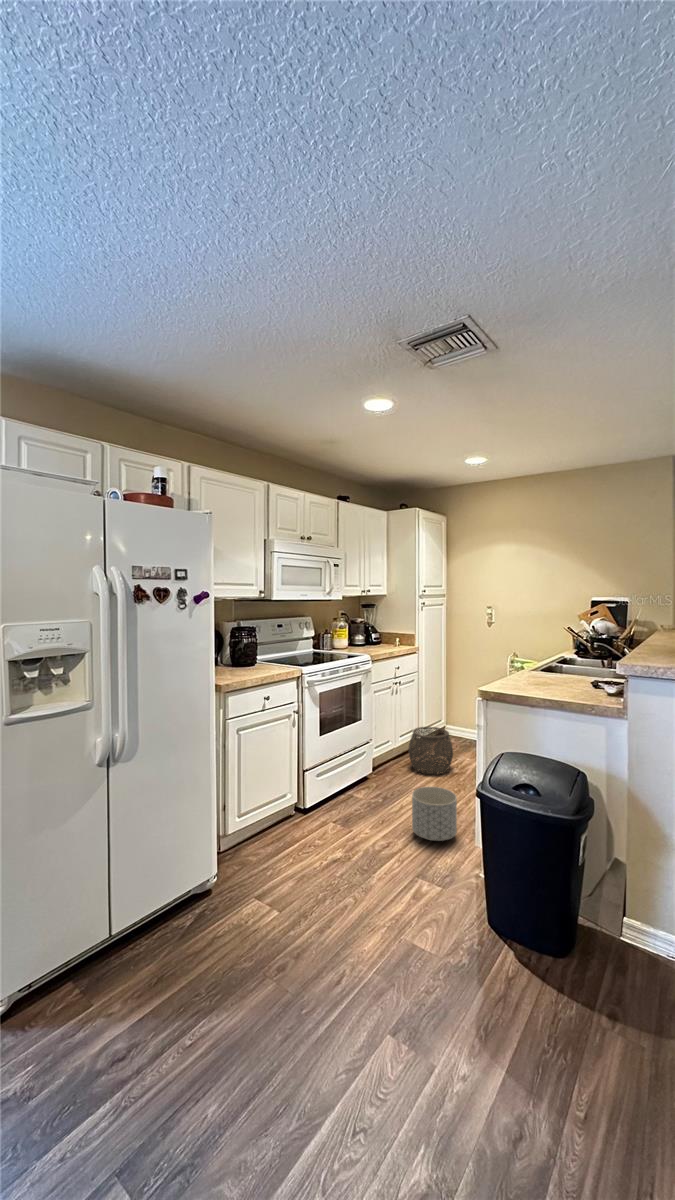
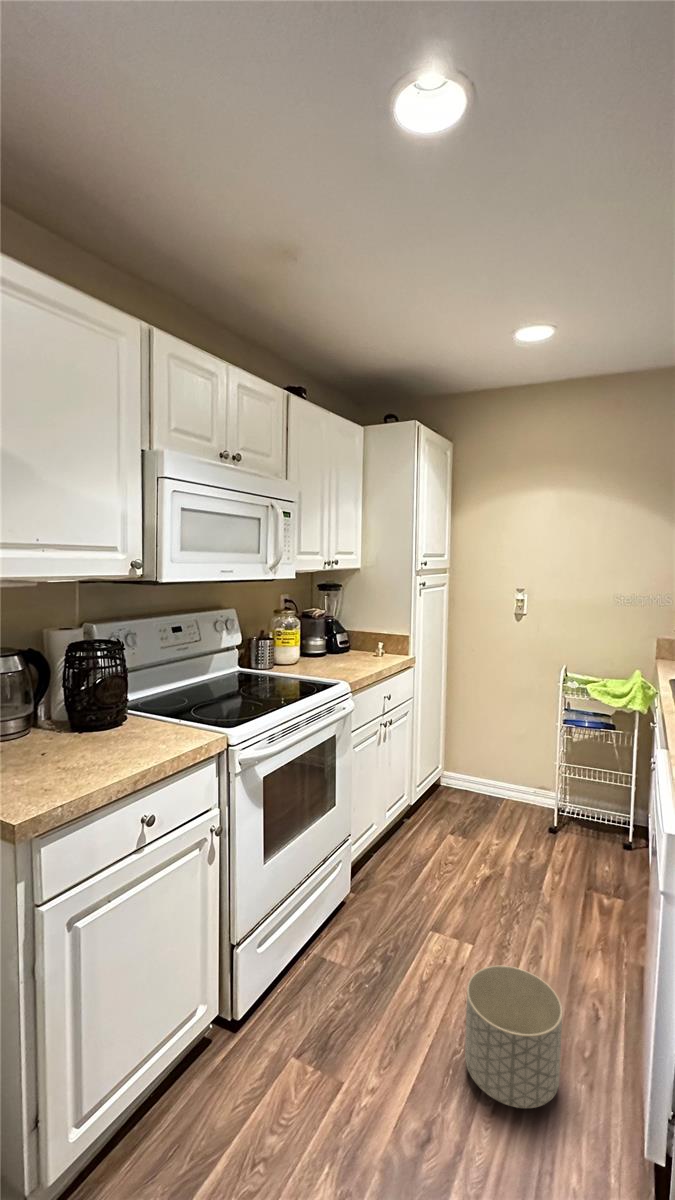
woven basket: present [409,727,453,774] -> none [405,795,482,885]

